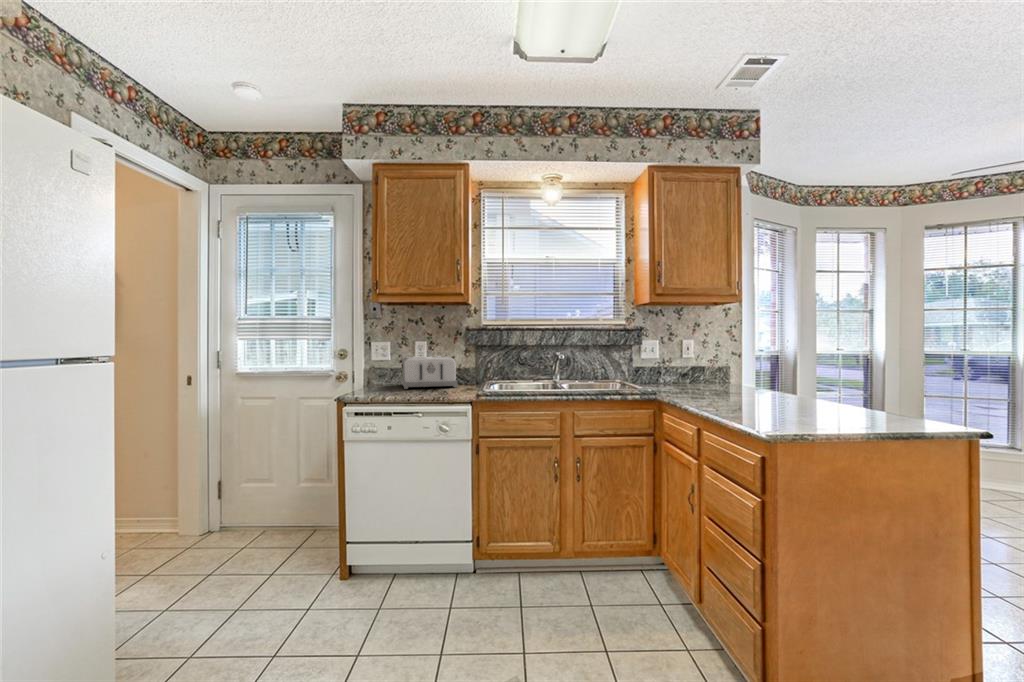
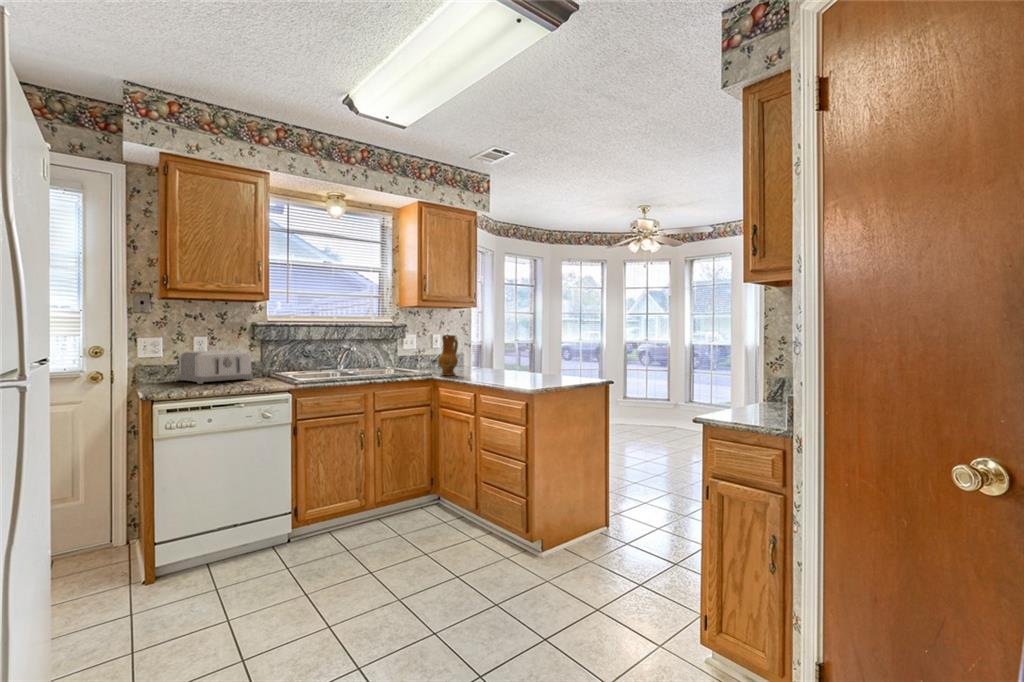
ceramic jug: none [661,338,692,395] -> present [438,335,458,376]

